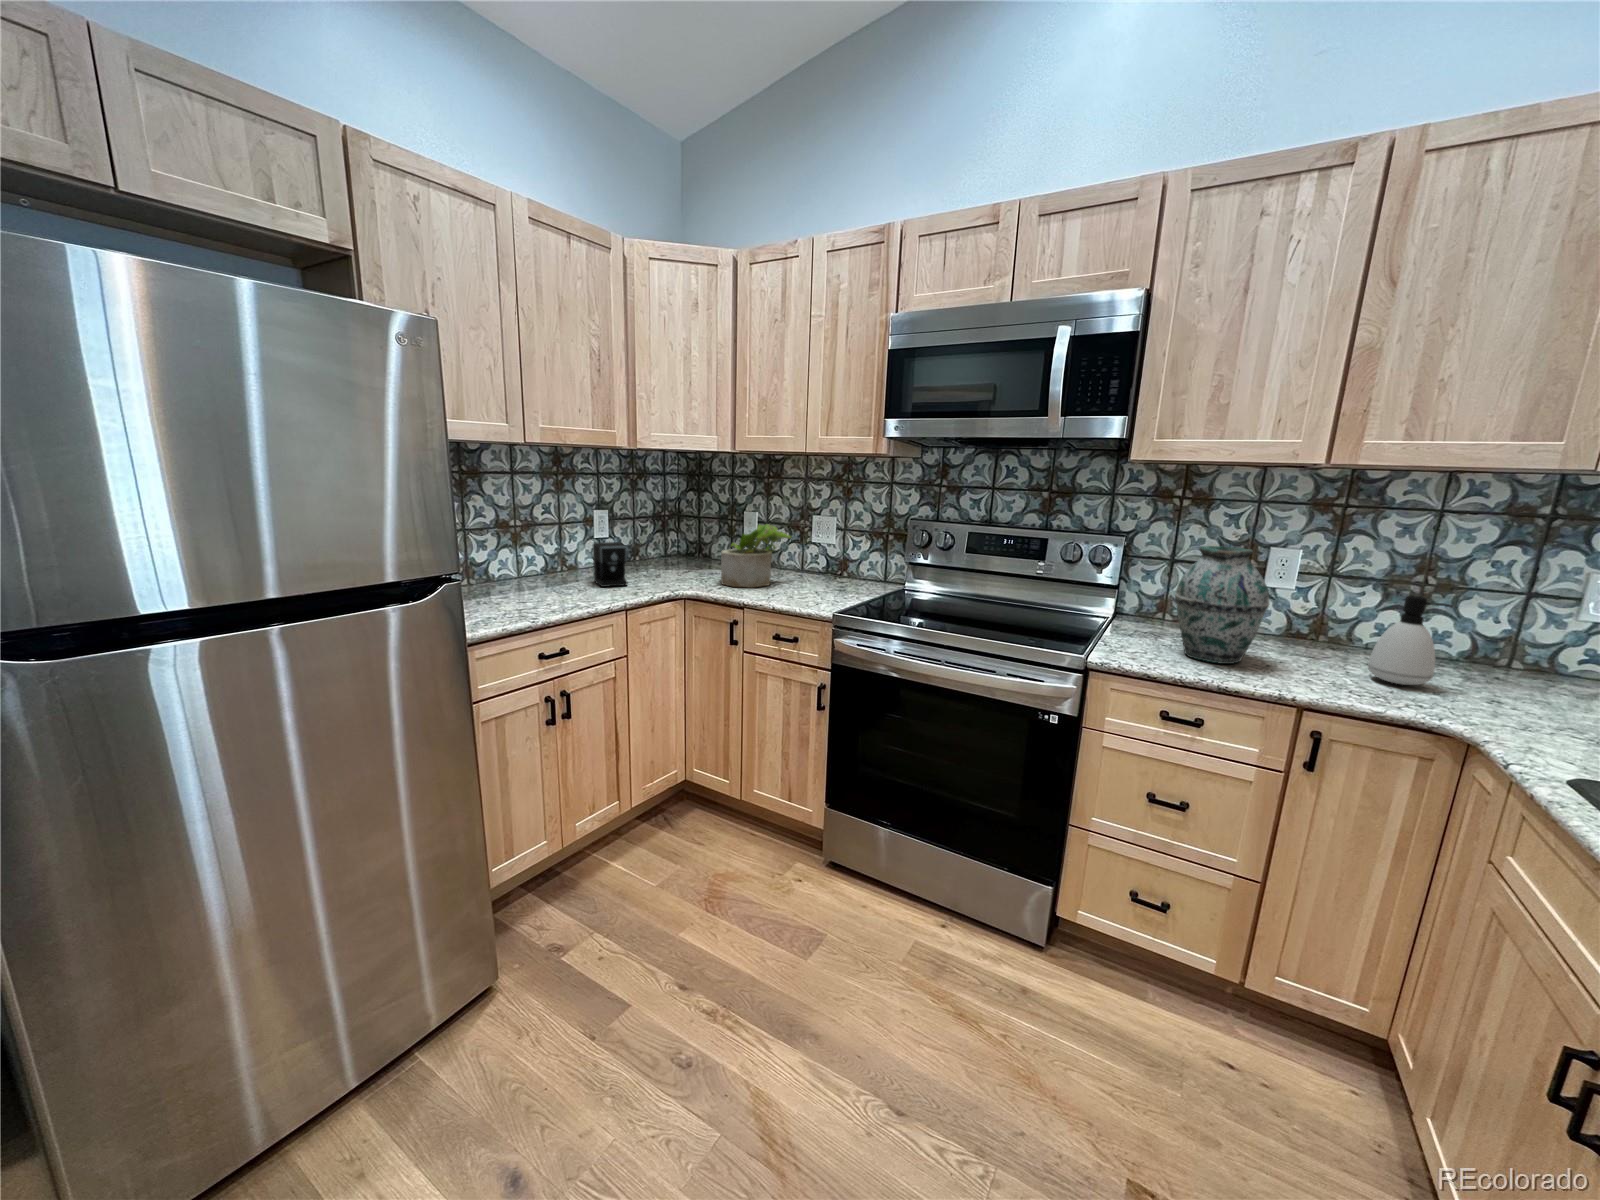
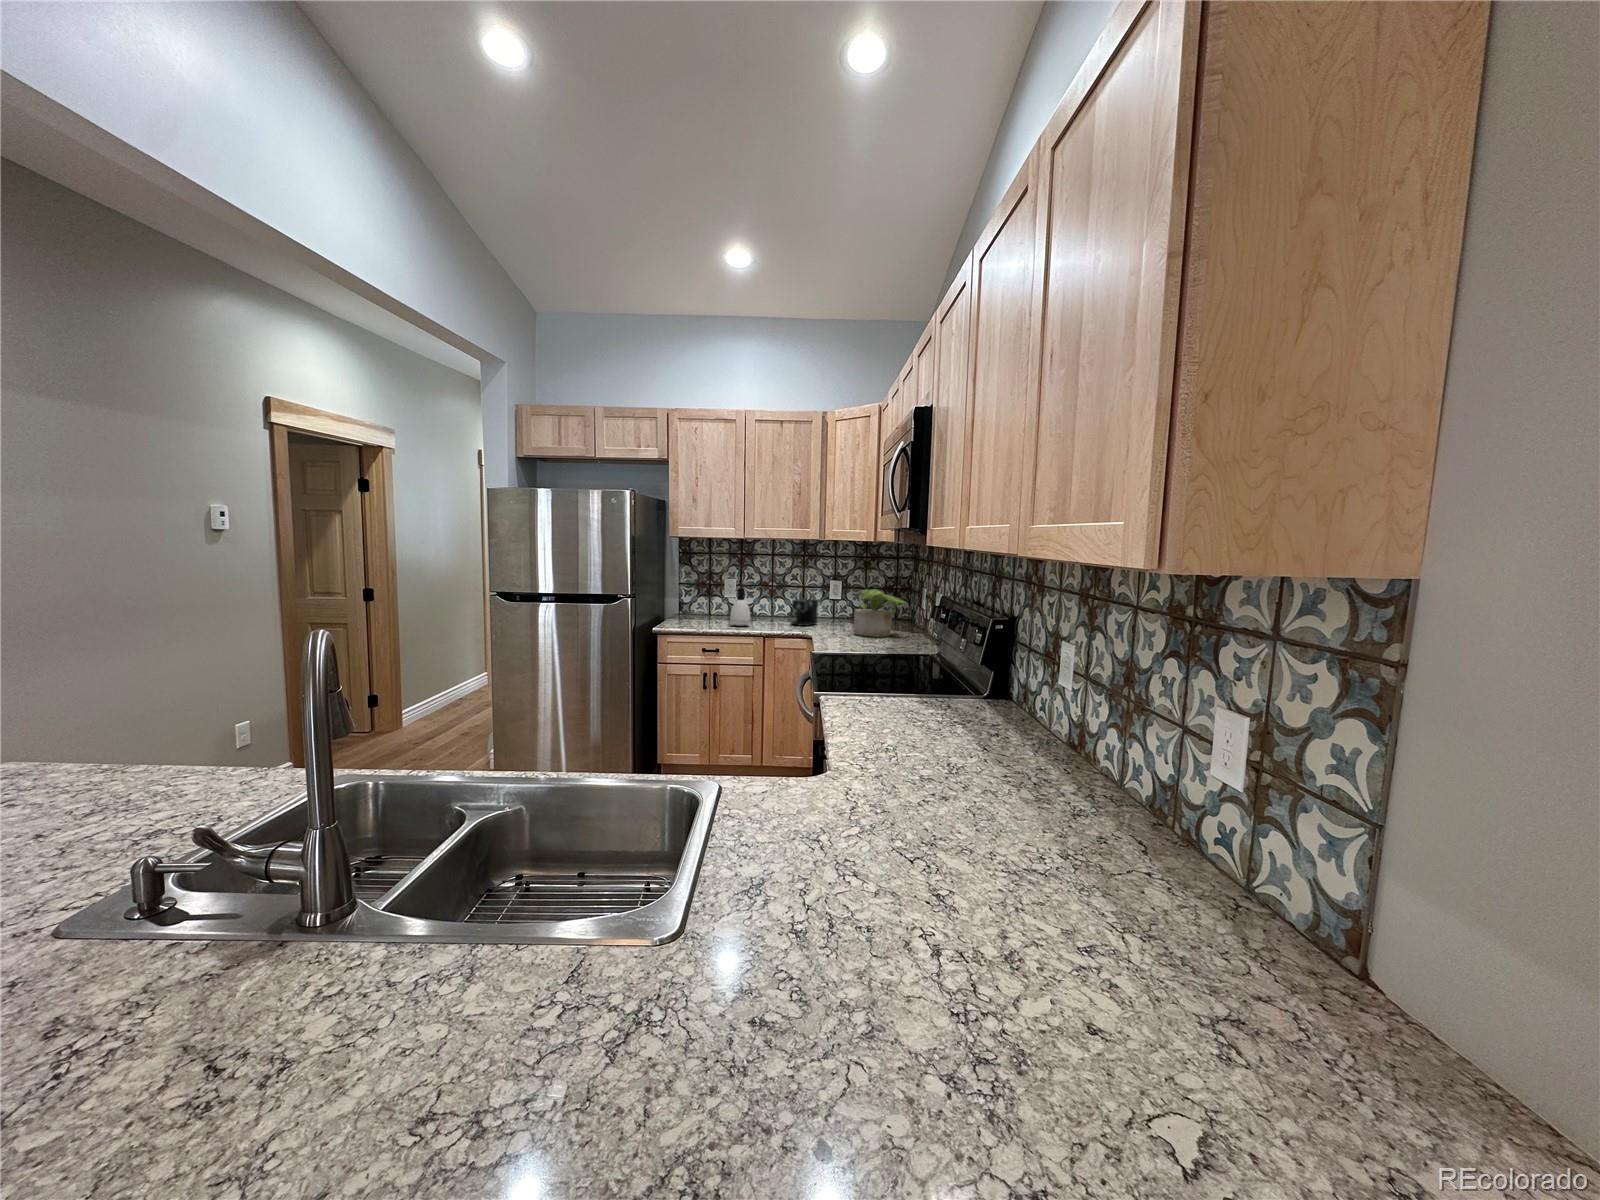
vase: present [1175,546,1269,664] -> none [911,601,989,713]
soap dispenser: present [1368,595,1452,685] -> present [730,588,751,626]

